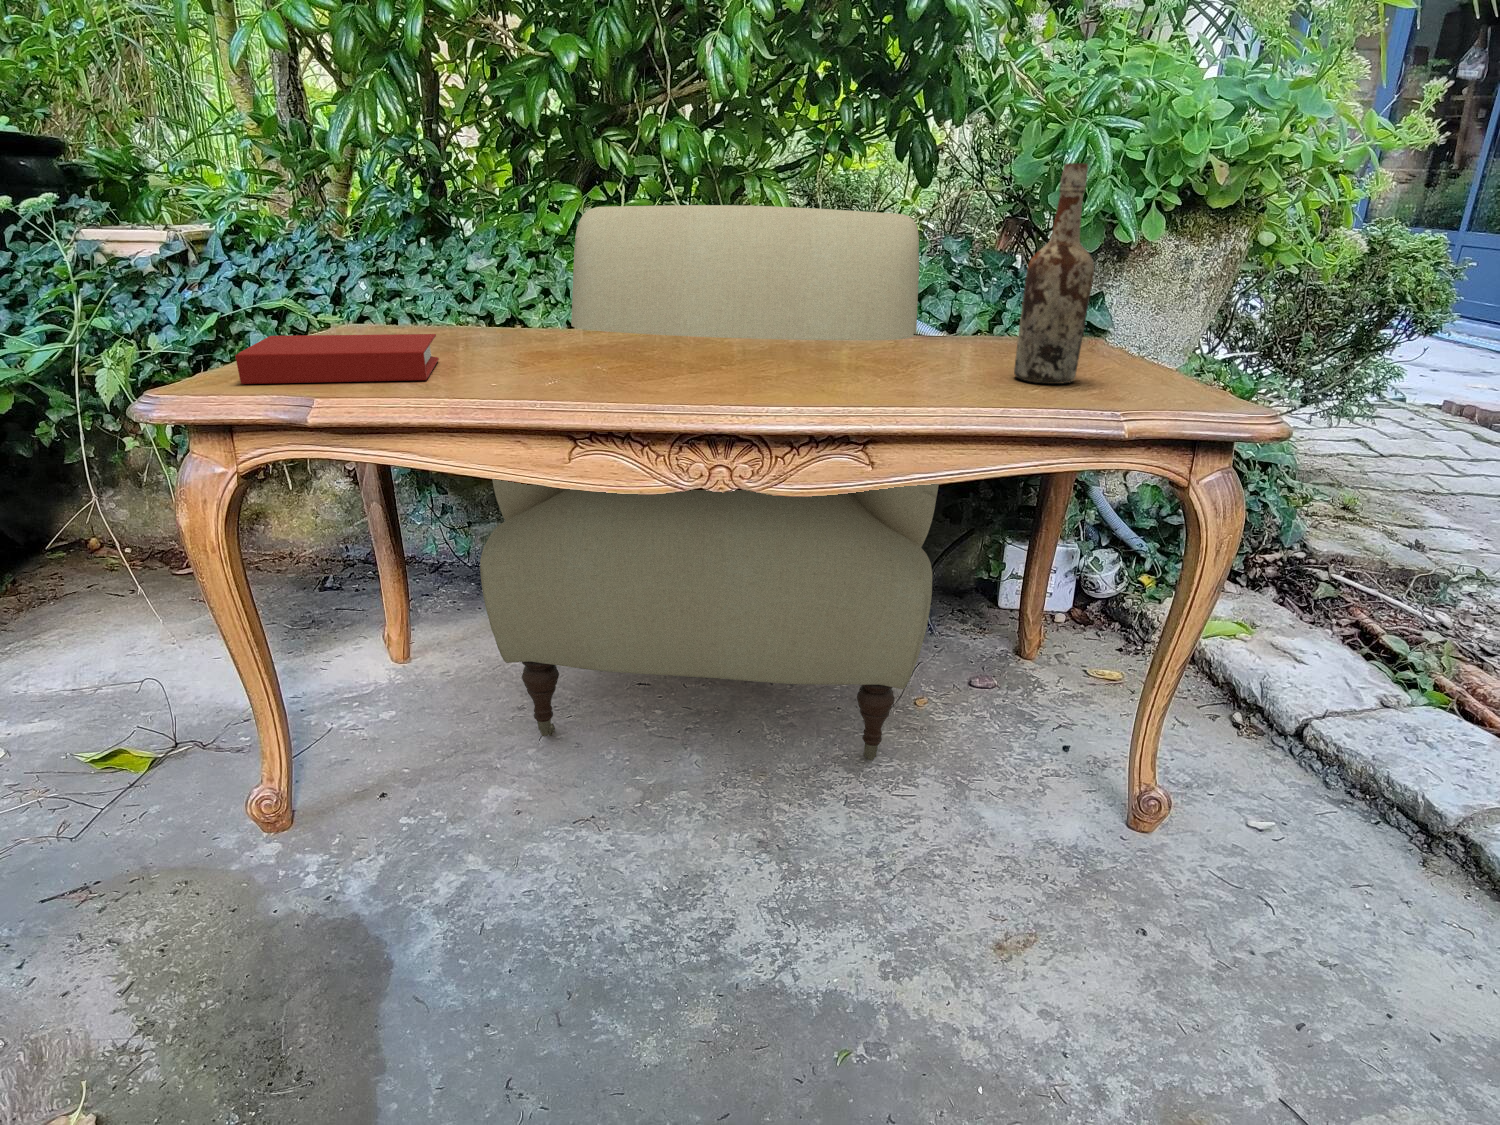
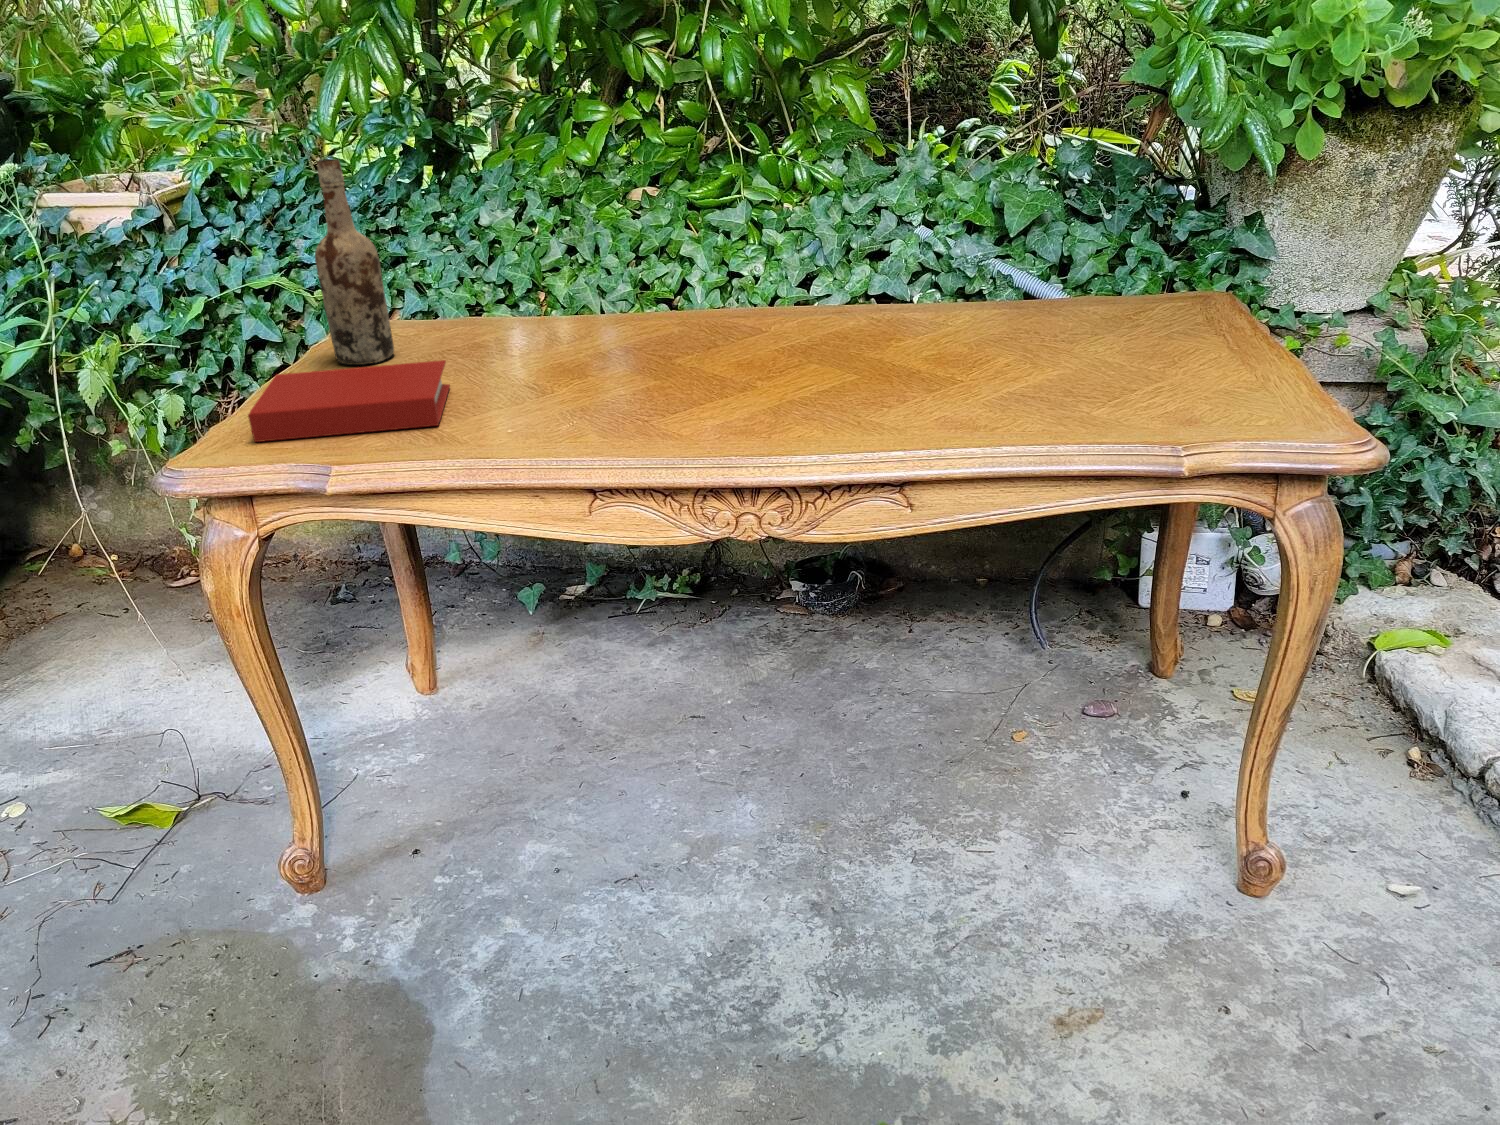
wine bottle: present [1014,163,1094,384] -> present [315,159,394,365]
chair: present [480,205,939,760] -> none [504,149,1013,811]

